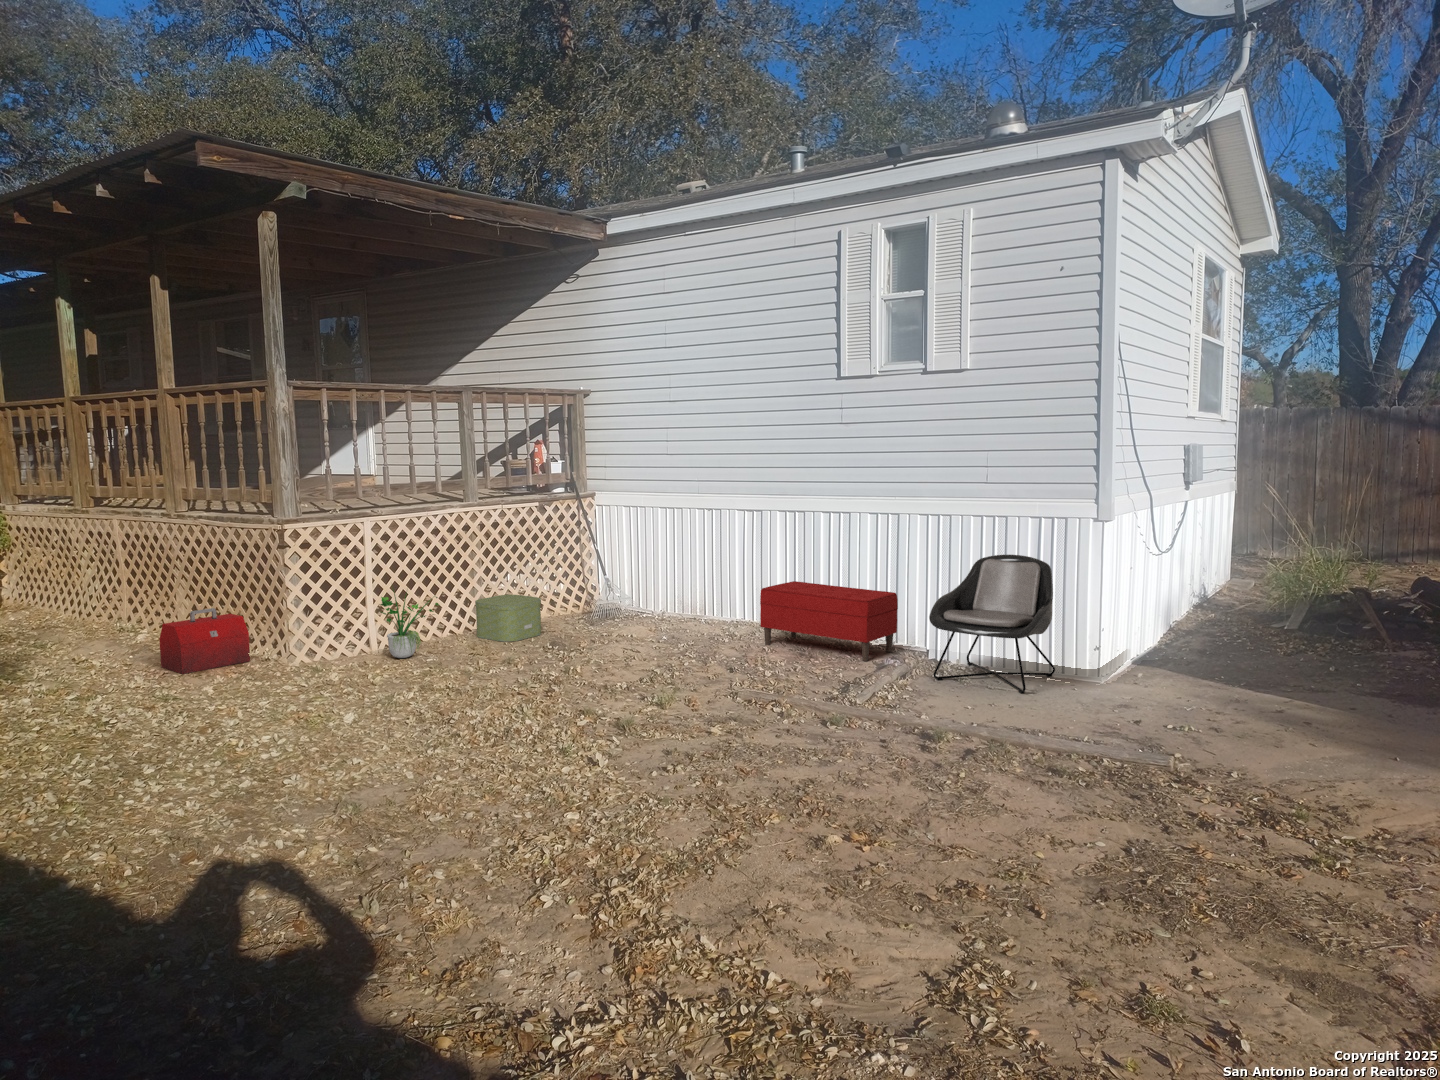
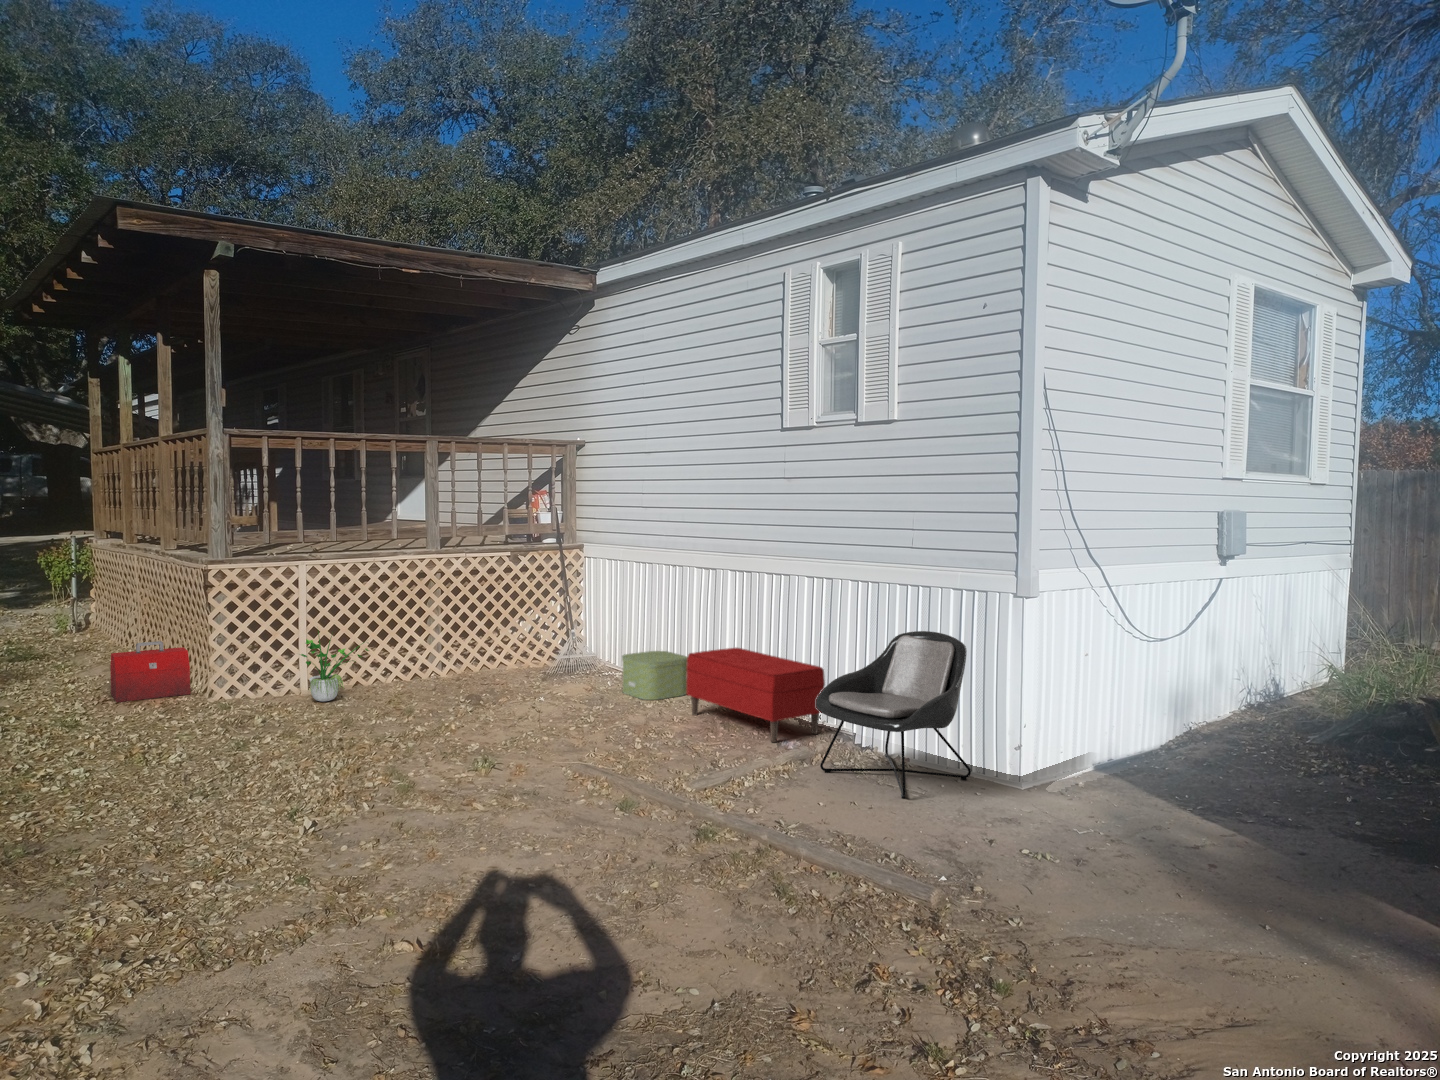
storage box: present [475,595,541,642] -> present [622,651,688,700]

